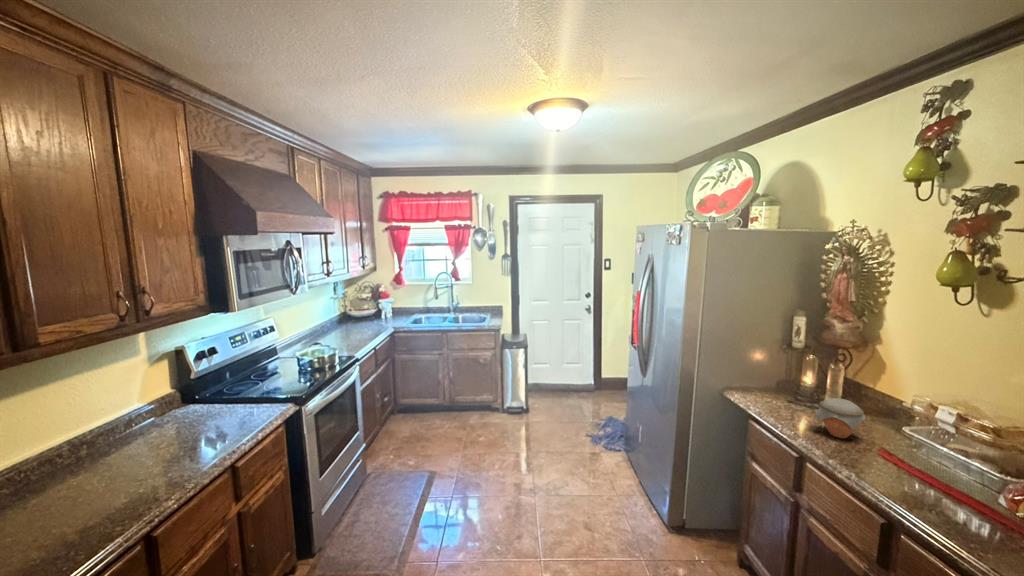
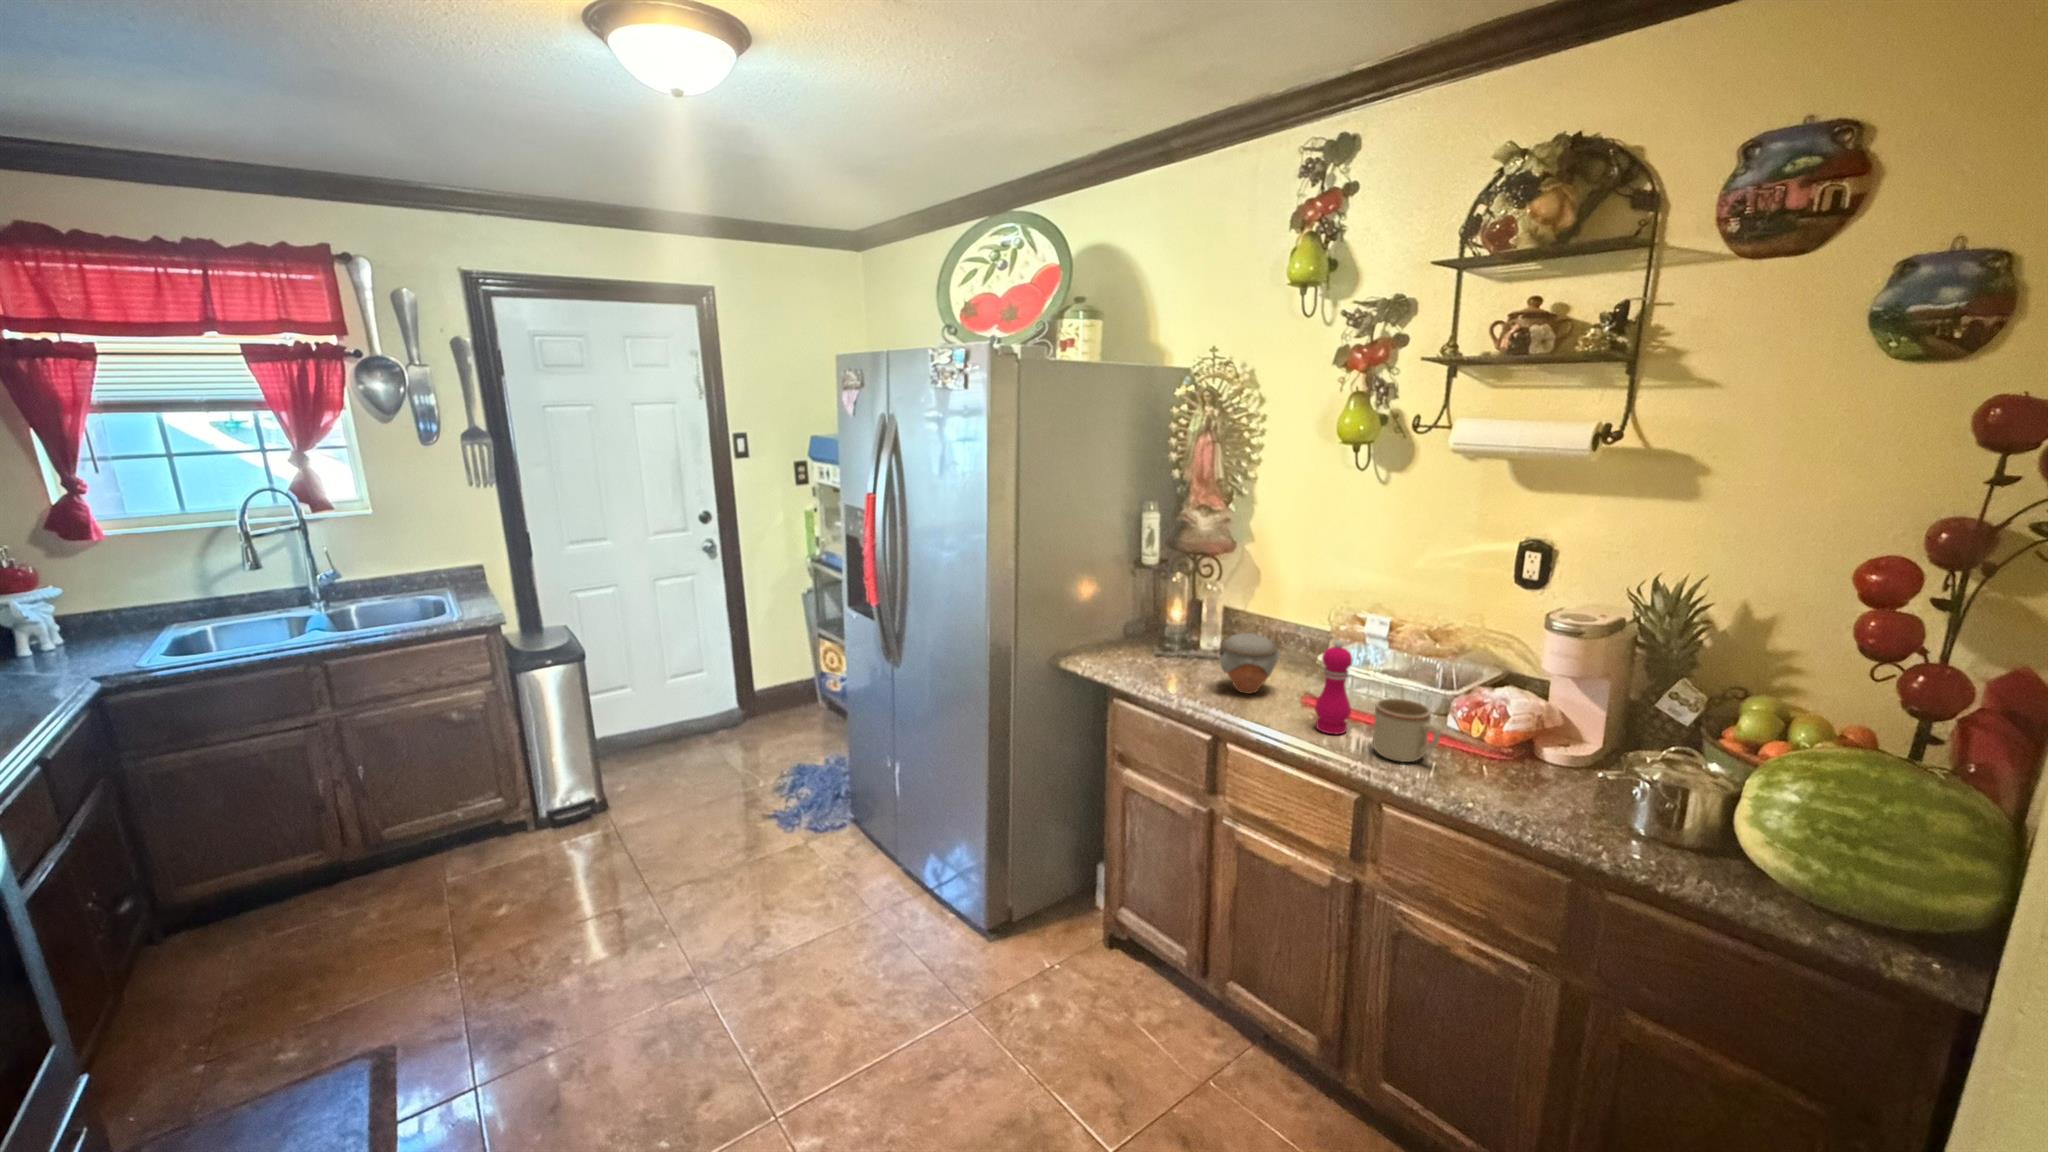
pepper mill: none [873,415,905,480] -> present [1315,640,1352,734]
mug: none [910,463,965,514] -> present [1373,698,1441,762]

